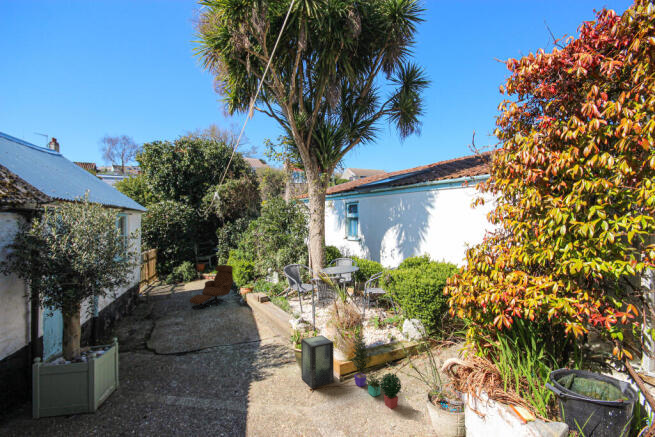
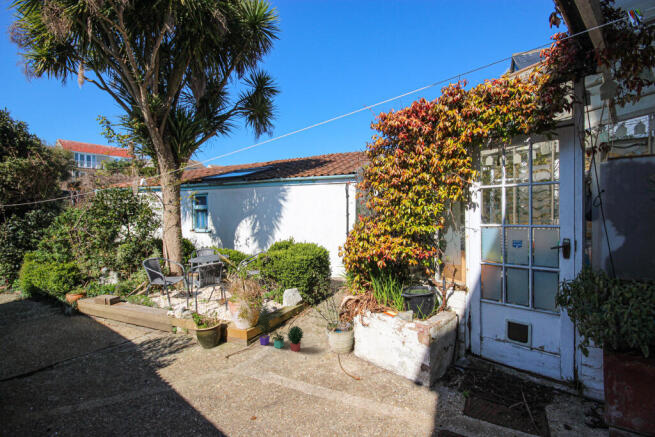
lounge chair: present [190,265,233,309] -> none [2,266,67,324]
storage box: present [301,335,334,388] -> none [210,312,241,356]

